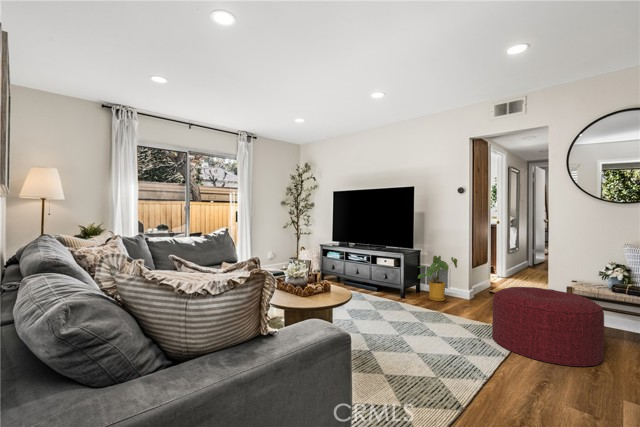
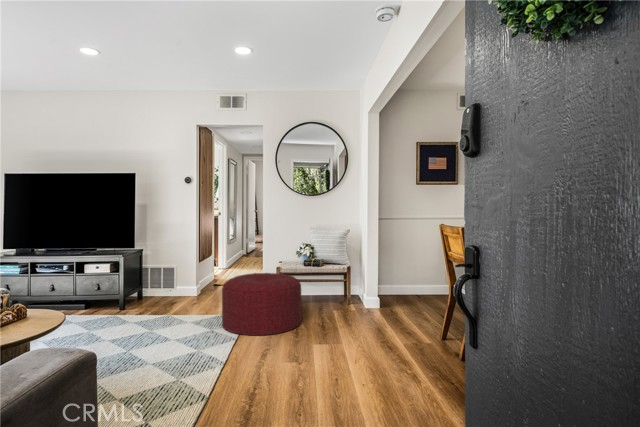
house plant: present [418,256,457,301] -> none [138,254,184,304]

